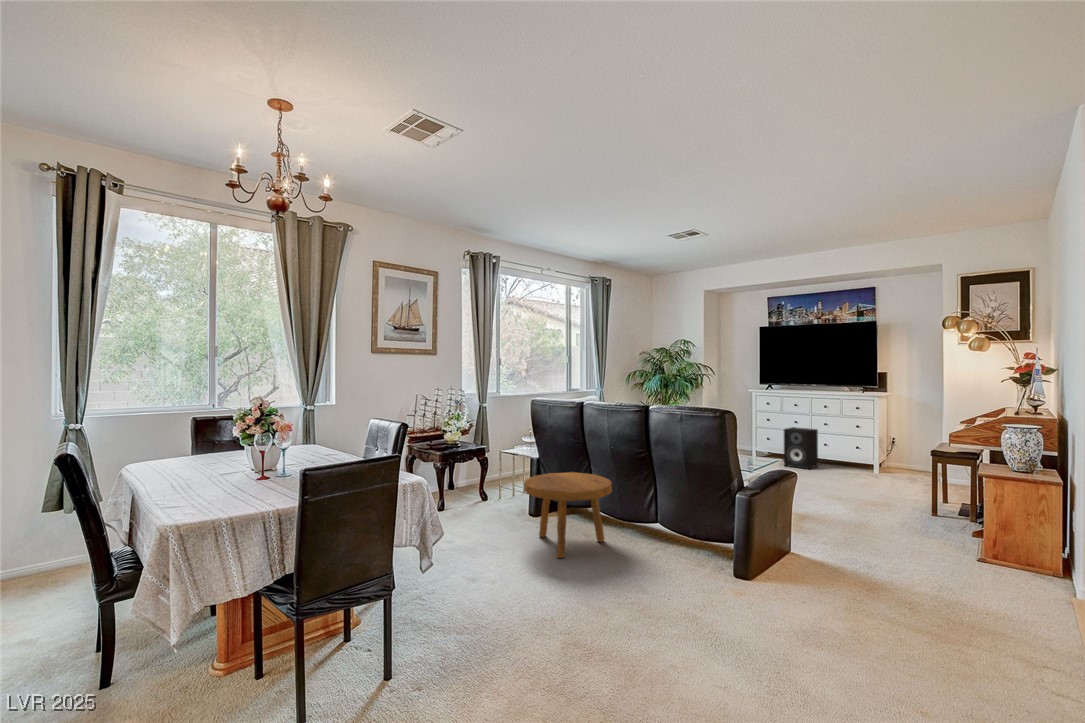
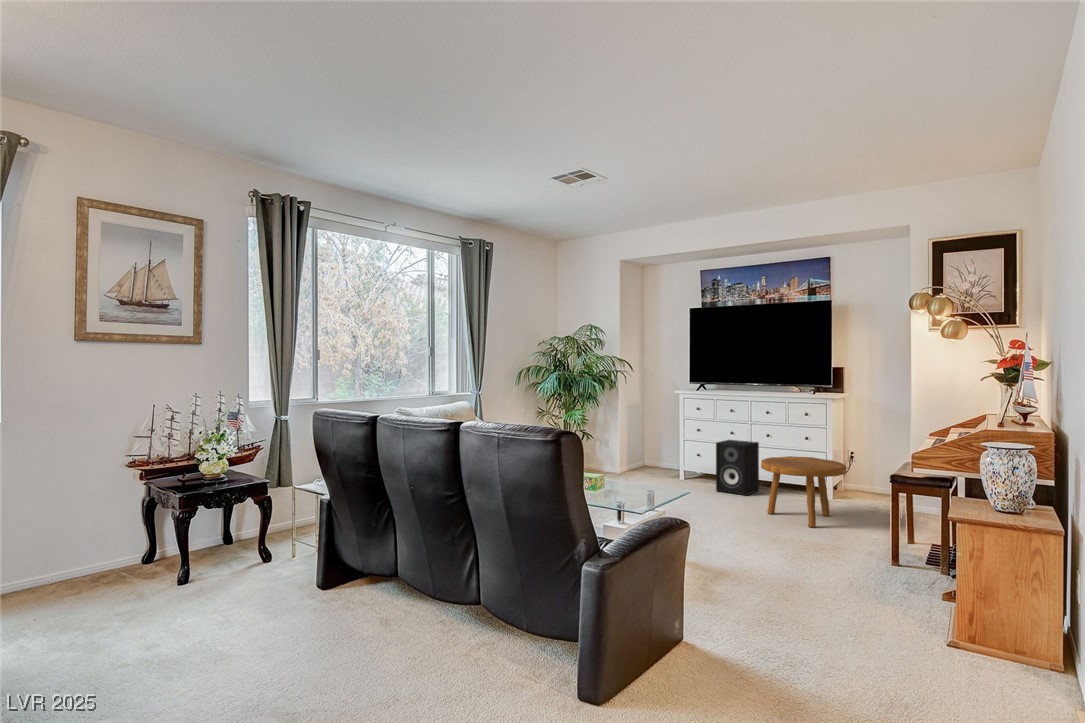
footstool: present [524,472,612,558] -> present [761,456,846,527]

